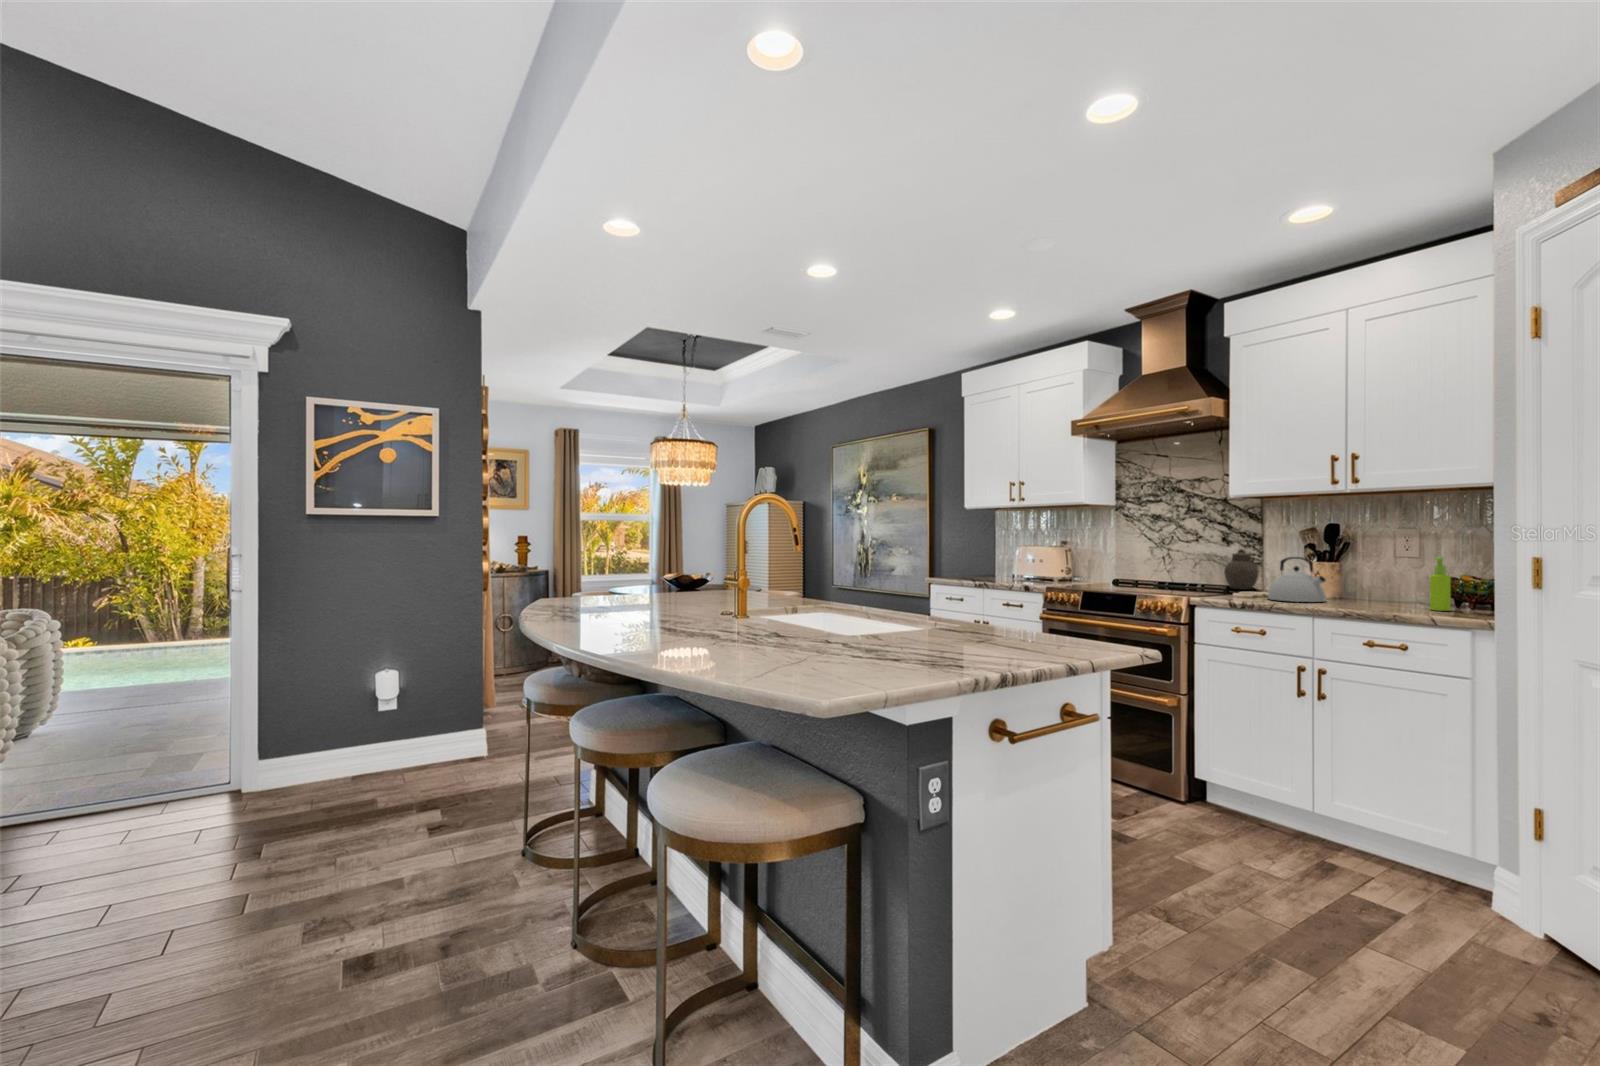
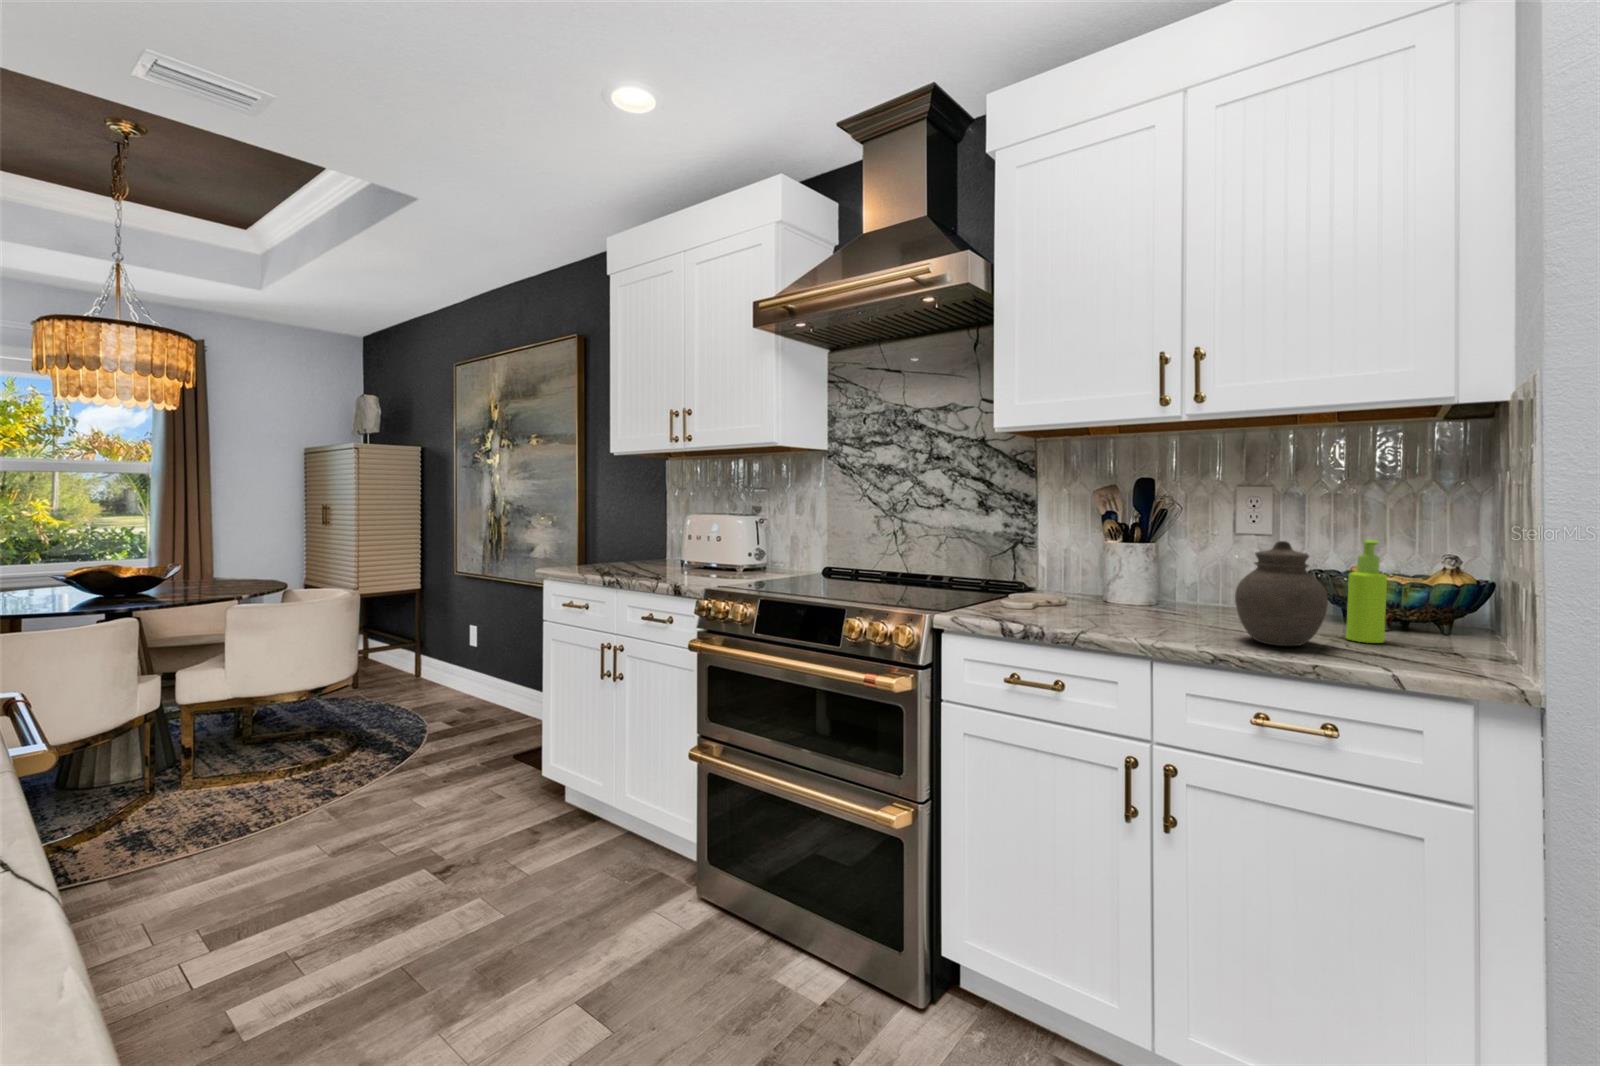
jar: present [1224,549,1259,590] -> present [1235,541,1328,646]
kettle: present [1268,557,1326,602] -> none [1060,536,1160,621]

